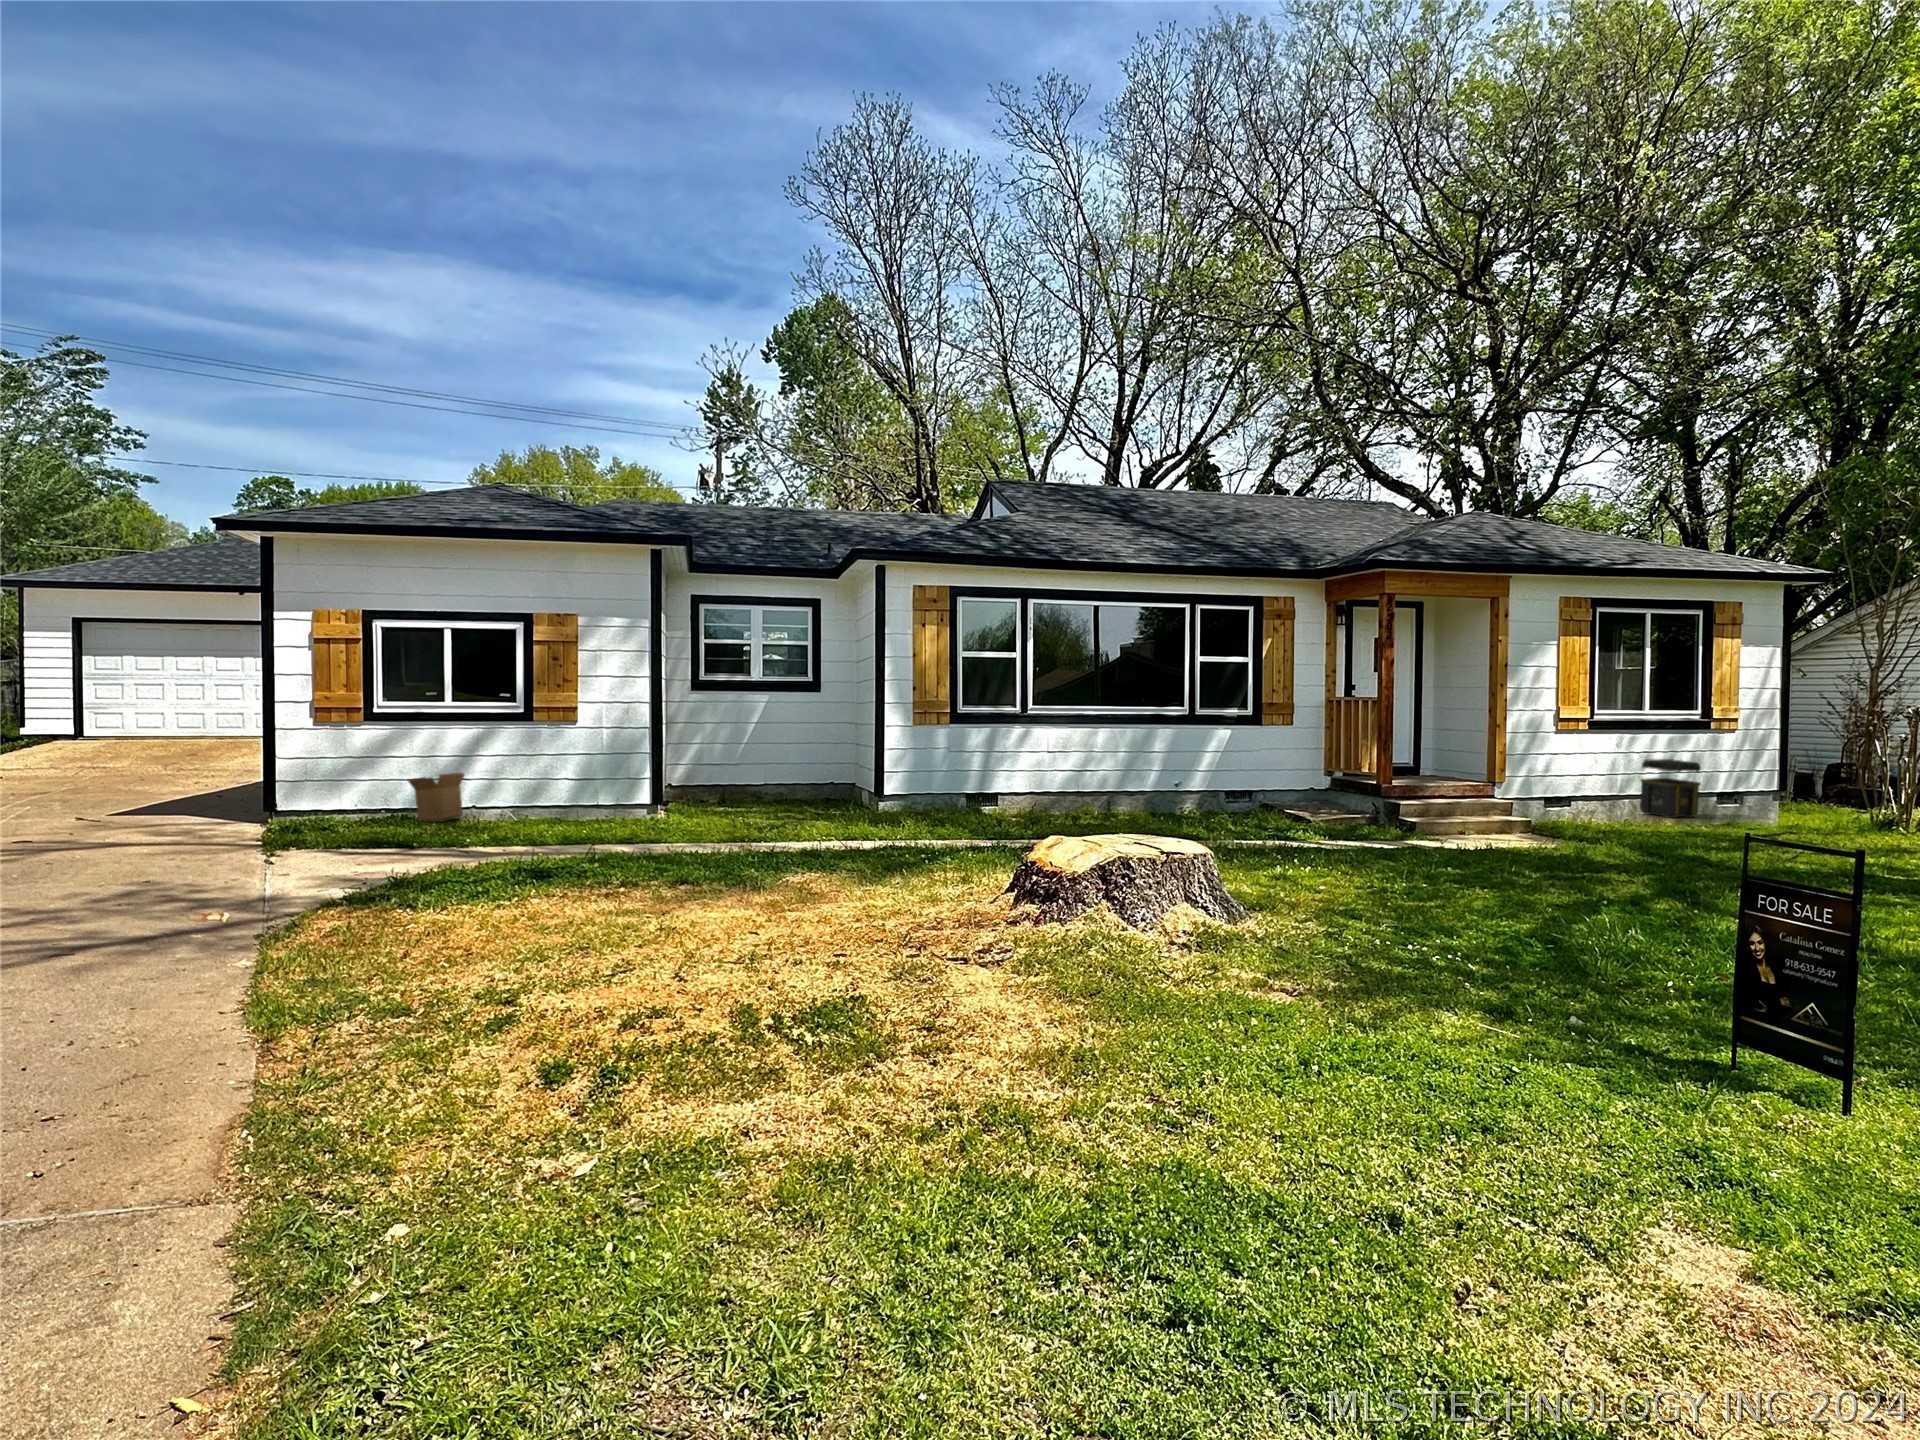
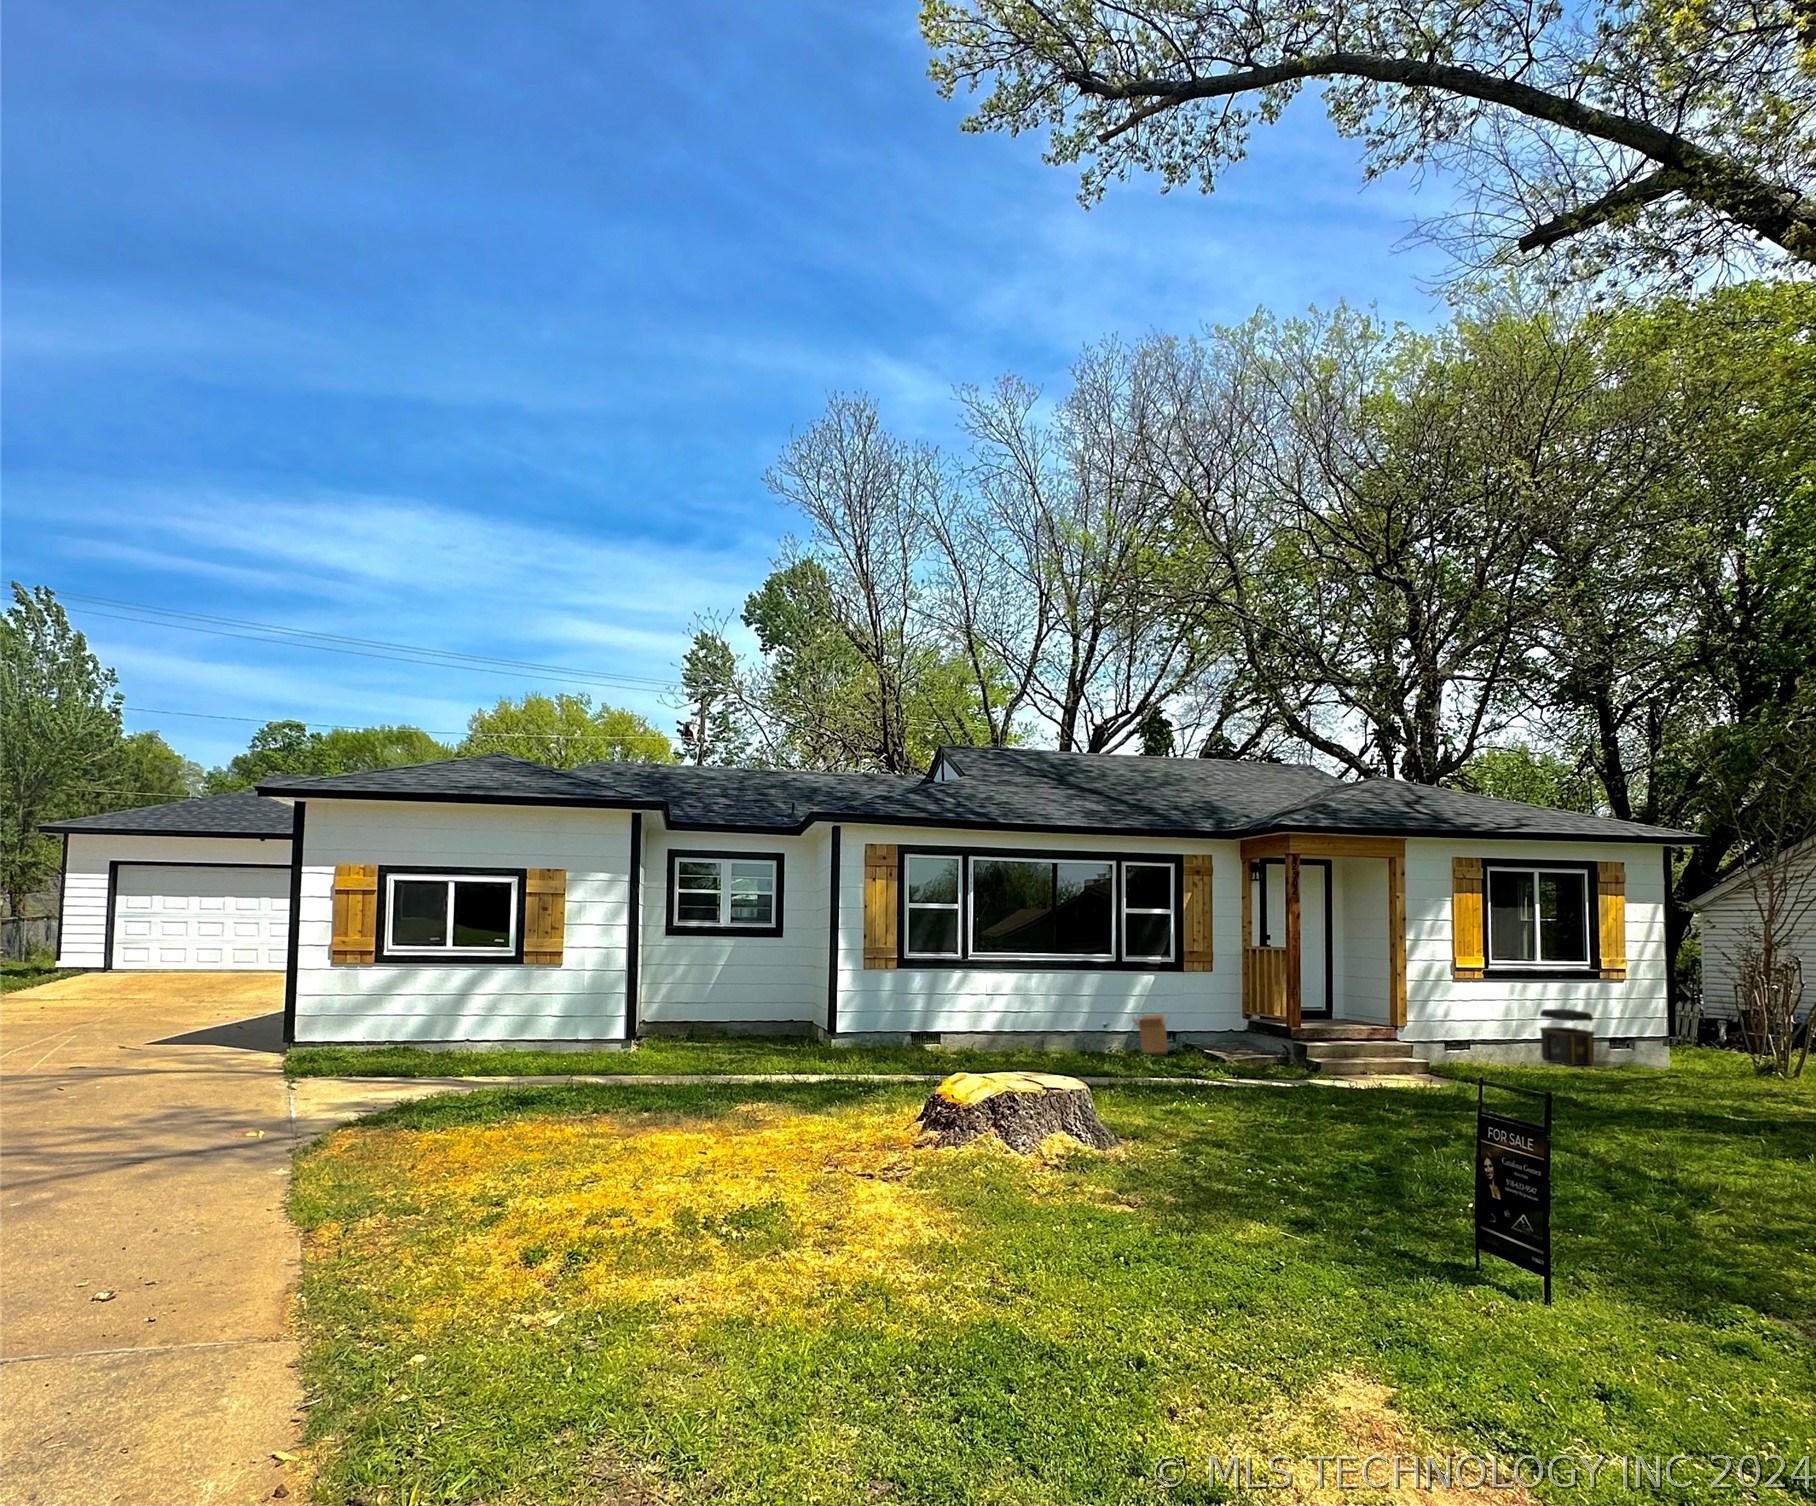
cardboard box: present [408,773,464,822] -> present [1132,1014,1168,1055]

